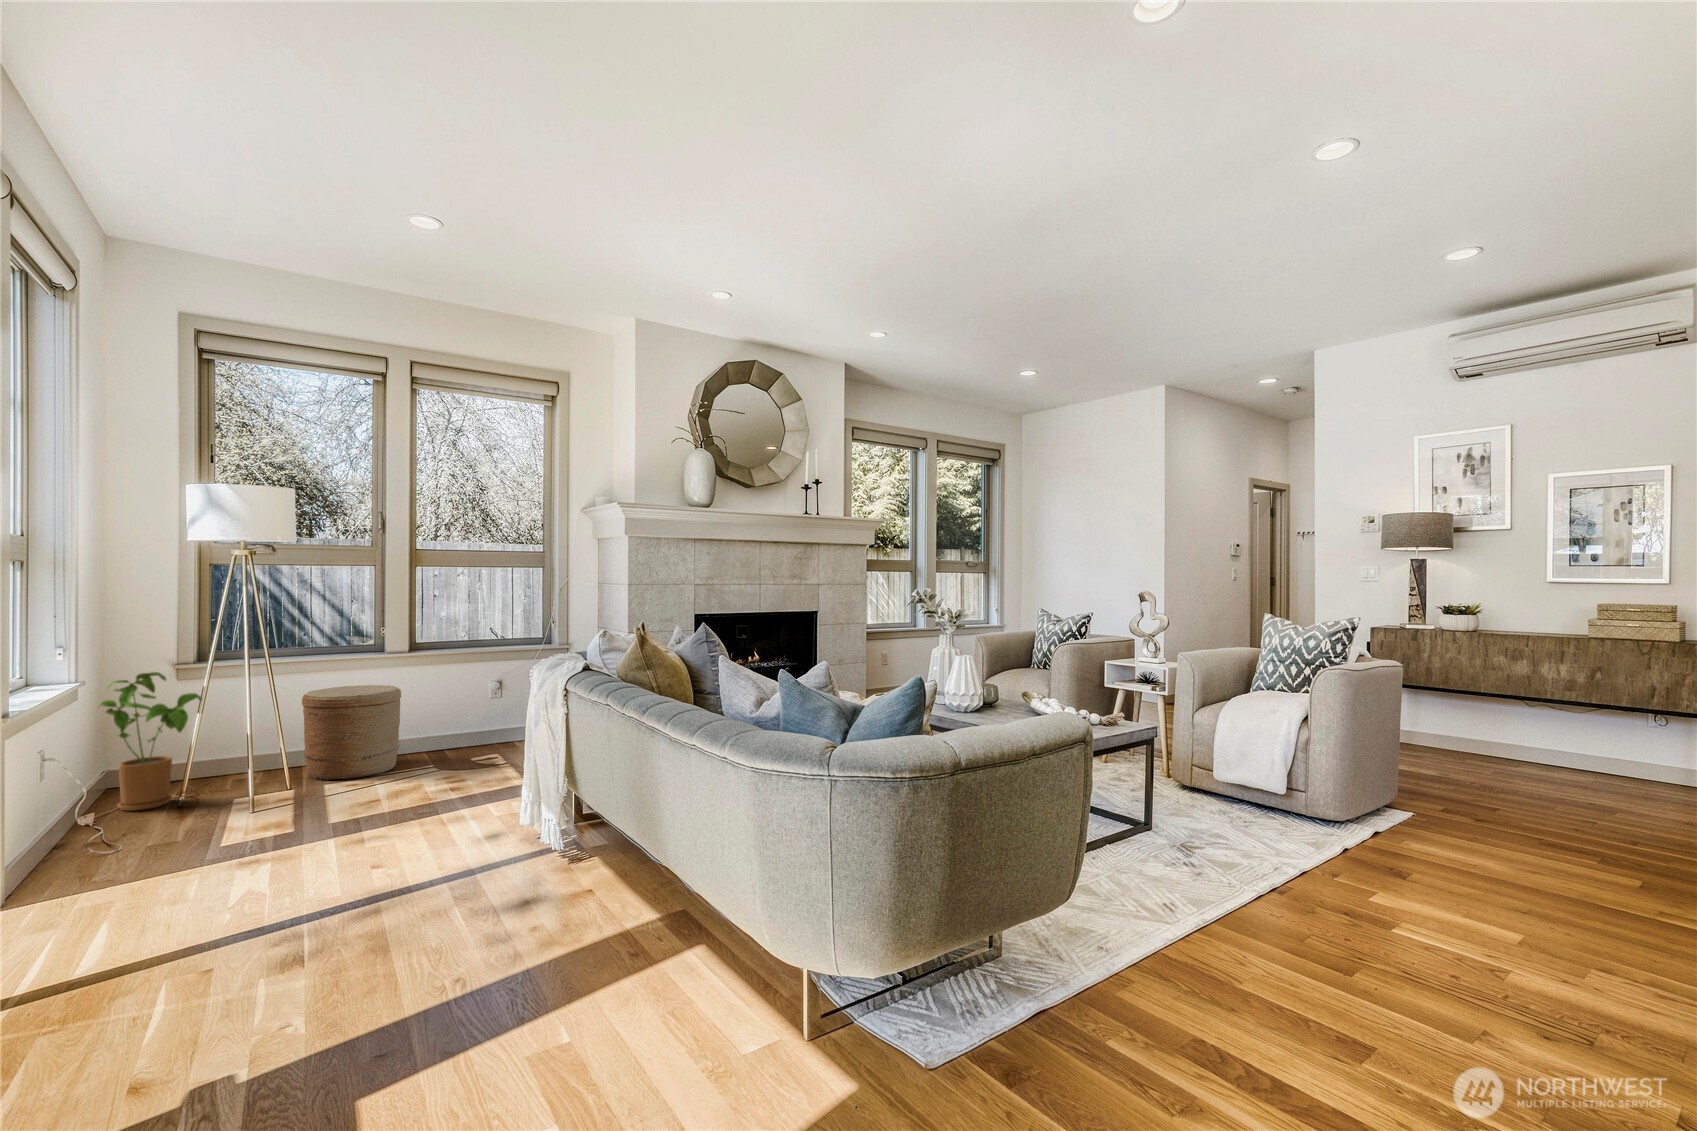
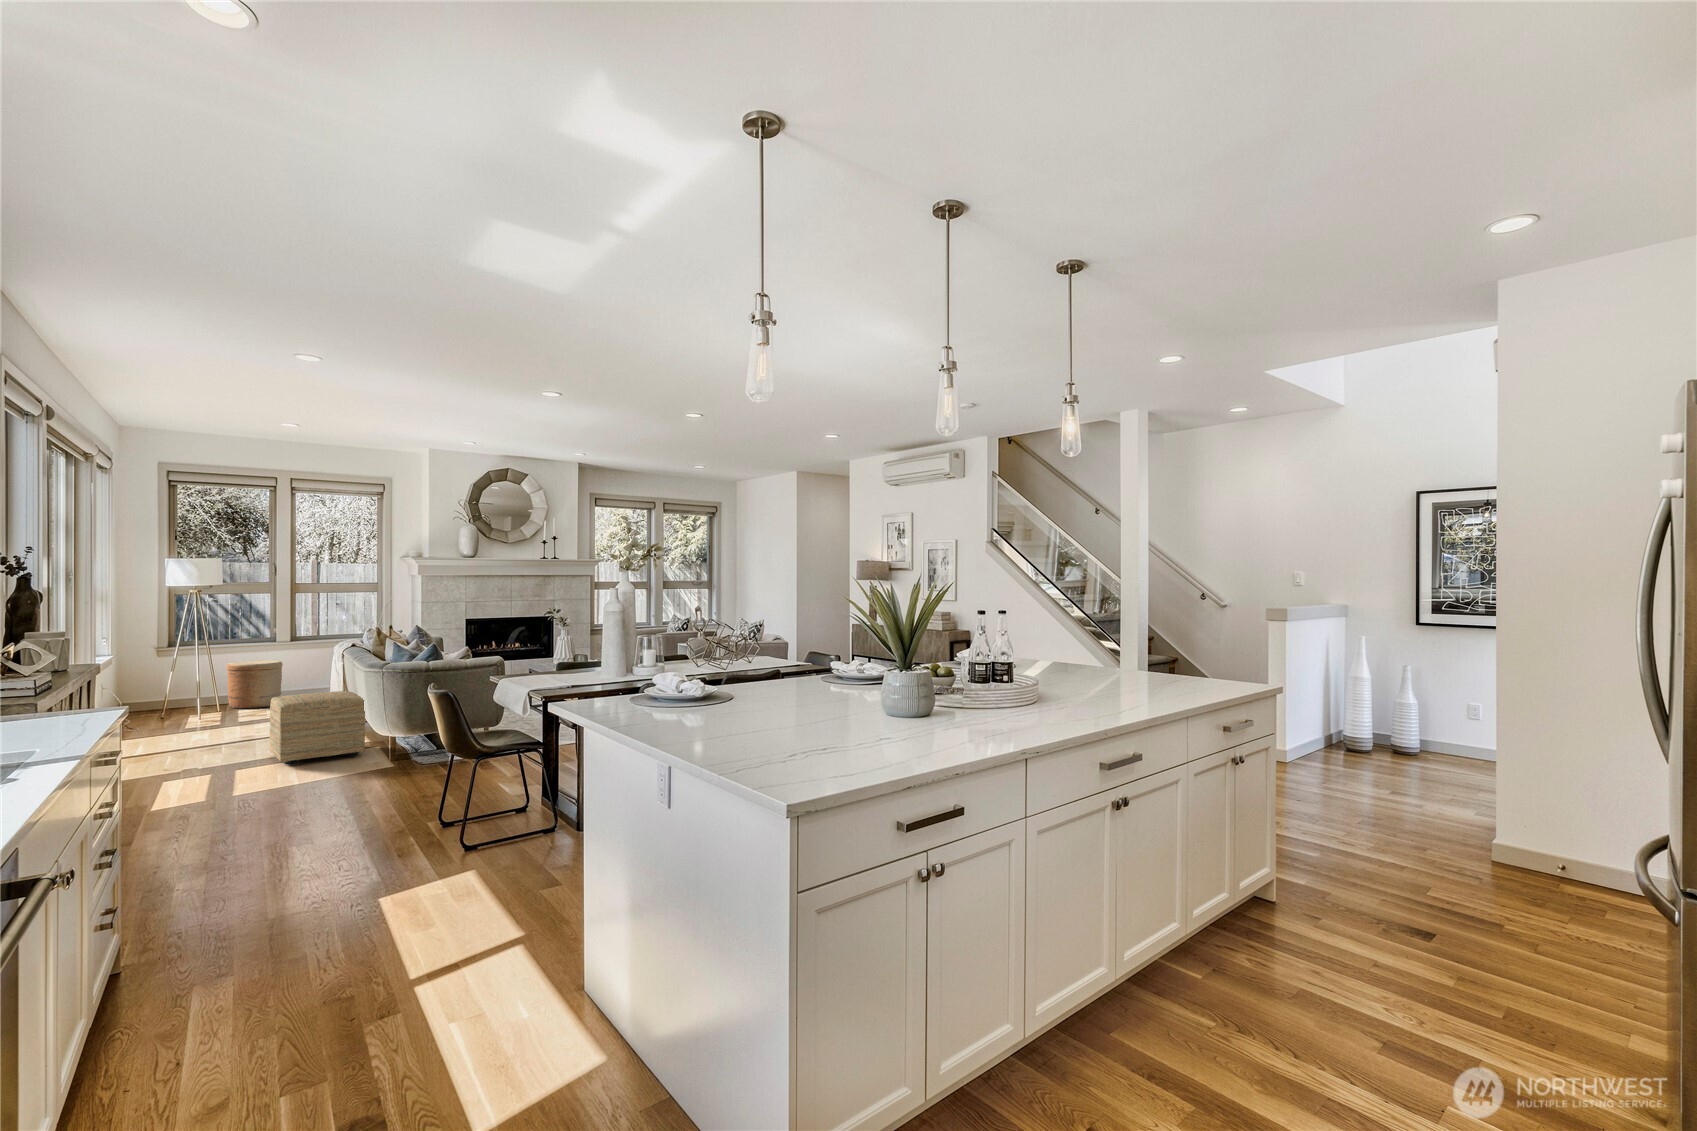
house plant: present [99,672,202,811] -> none [124,651,174,718]
ottoman: none [431,793,701,1075] -> present [270,691,365,765]

